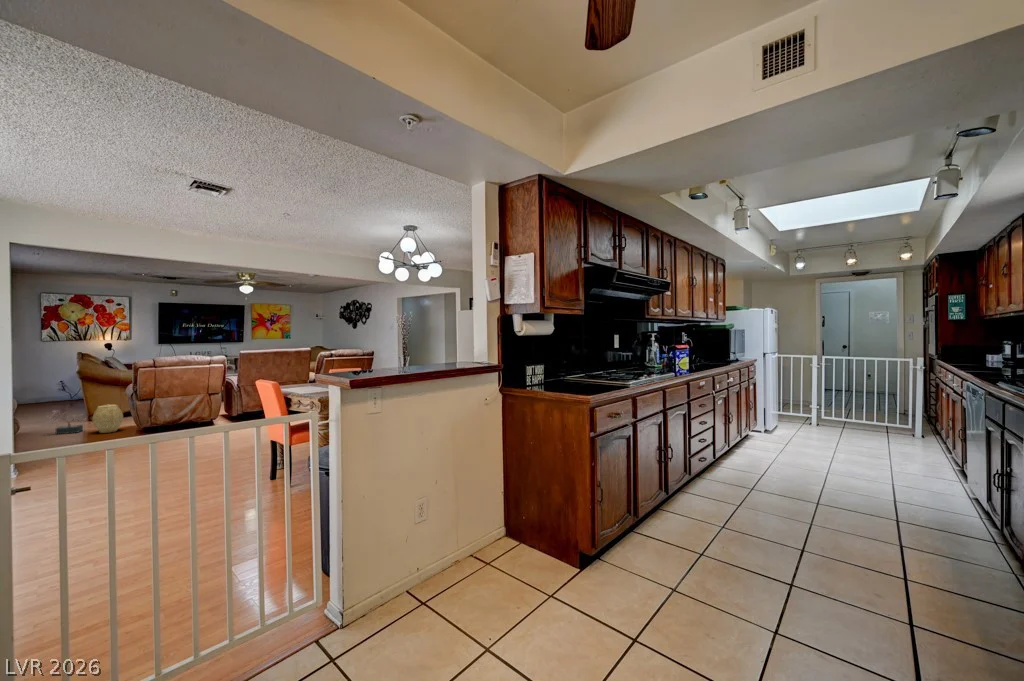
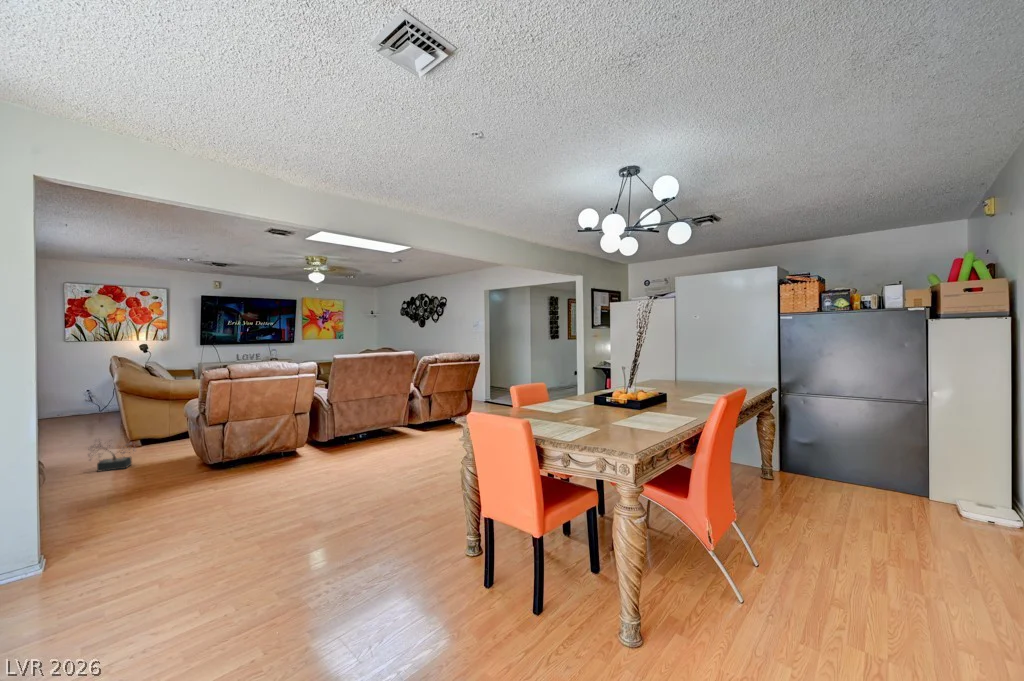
woven basket: present [92,405,123,433] -> none [146,430,185,469]

